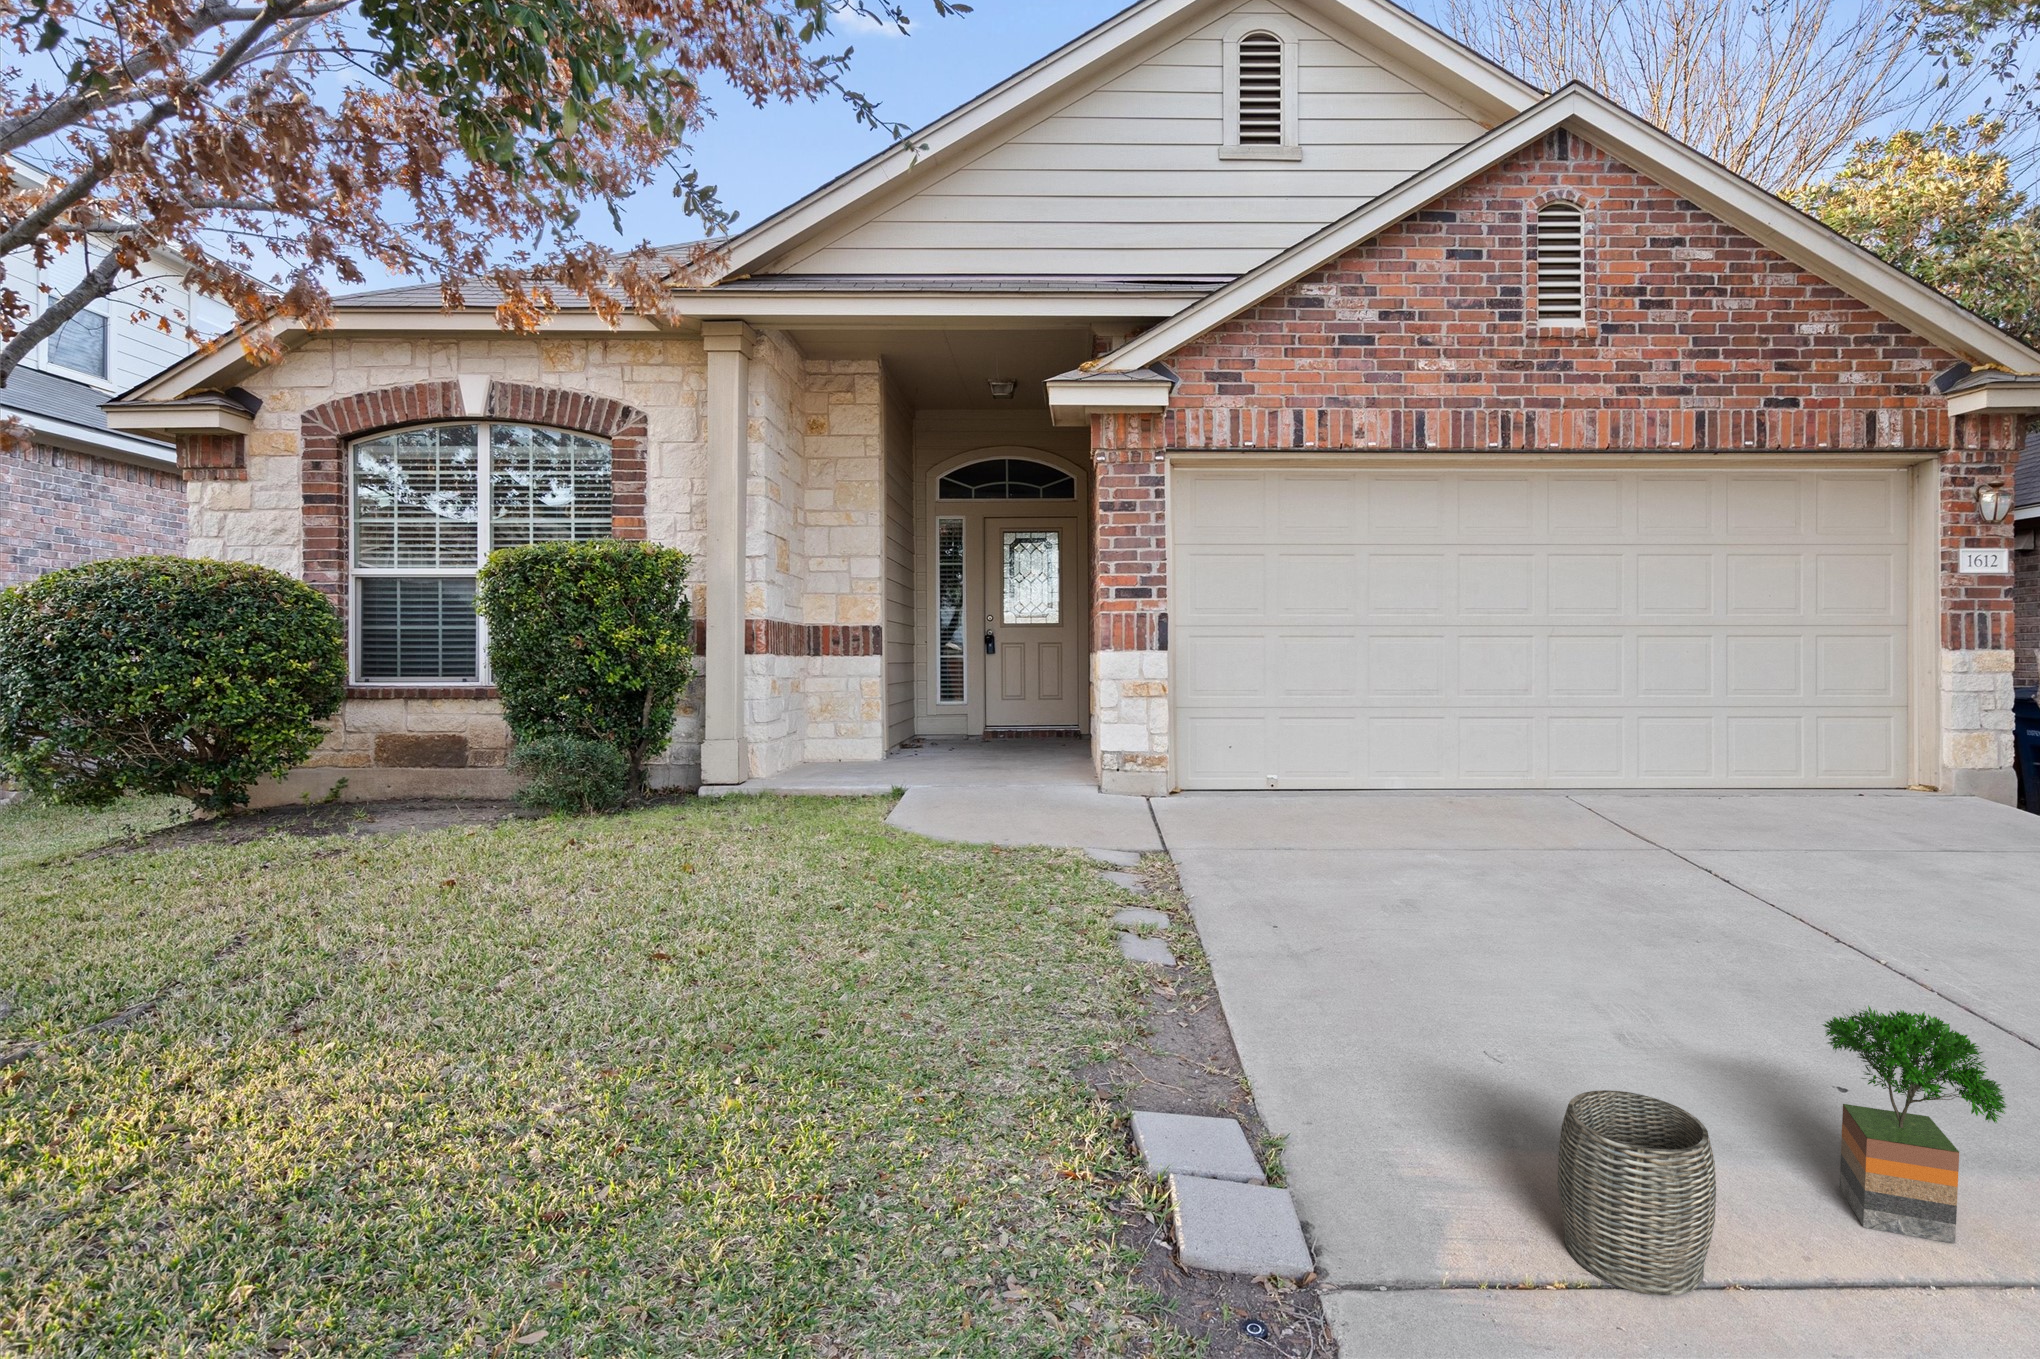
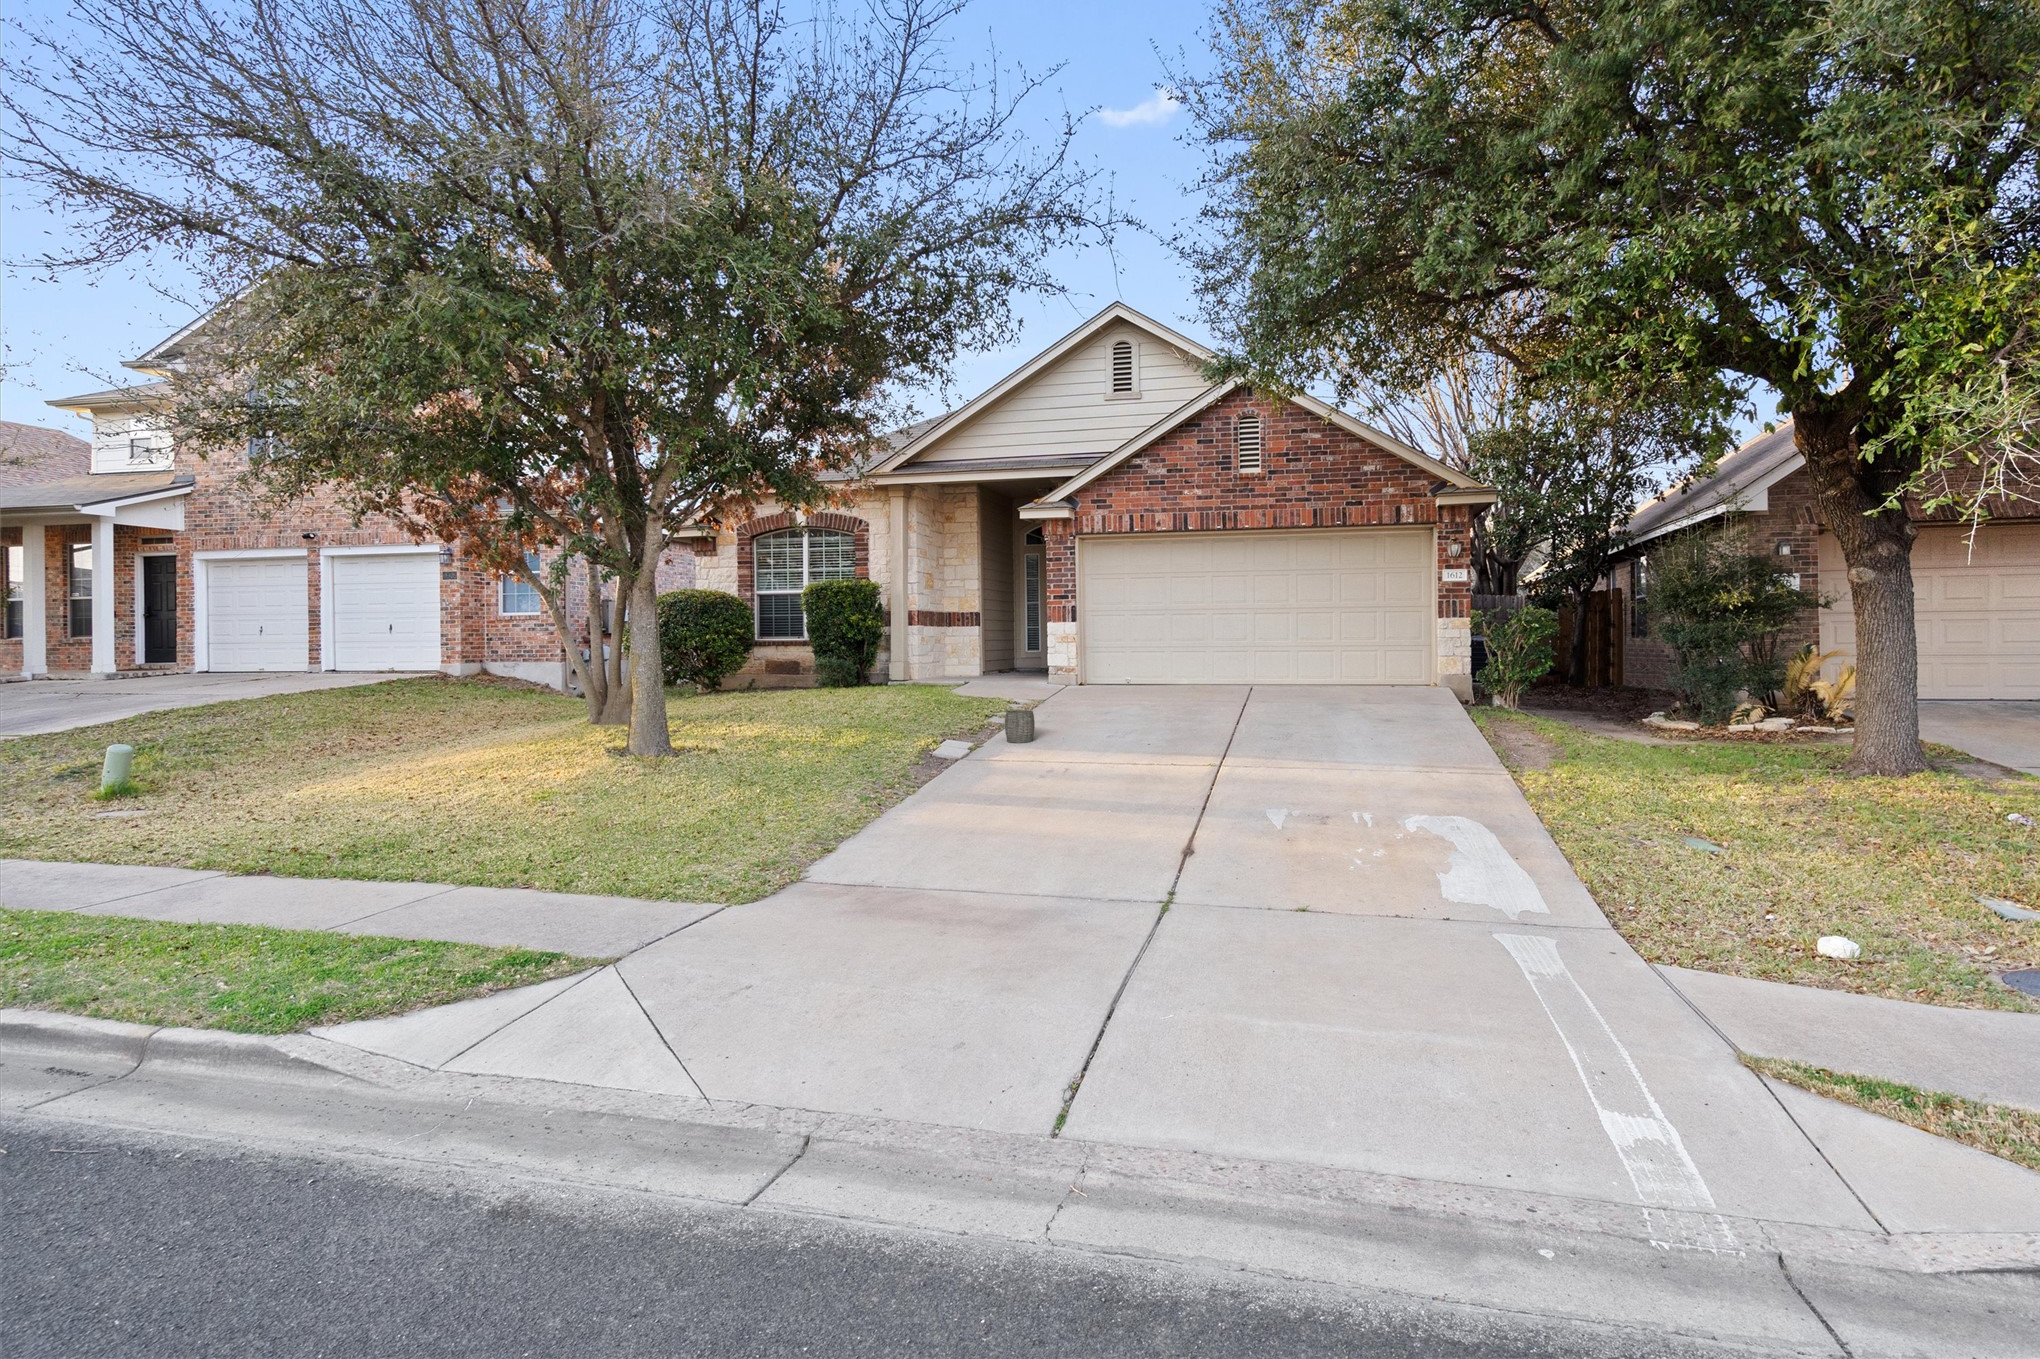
potted tree: present [1823,1005,2006,1243] -> none [1076,694,1106,742]

